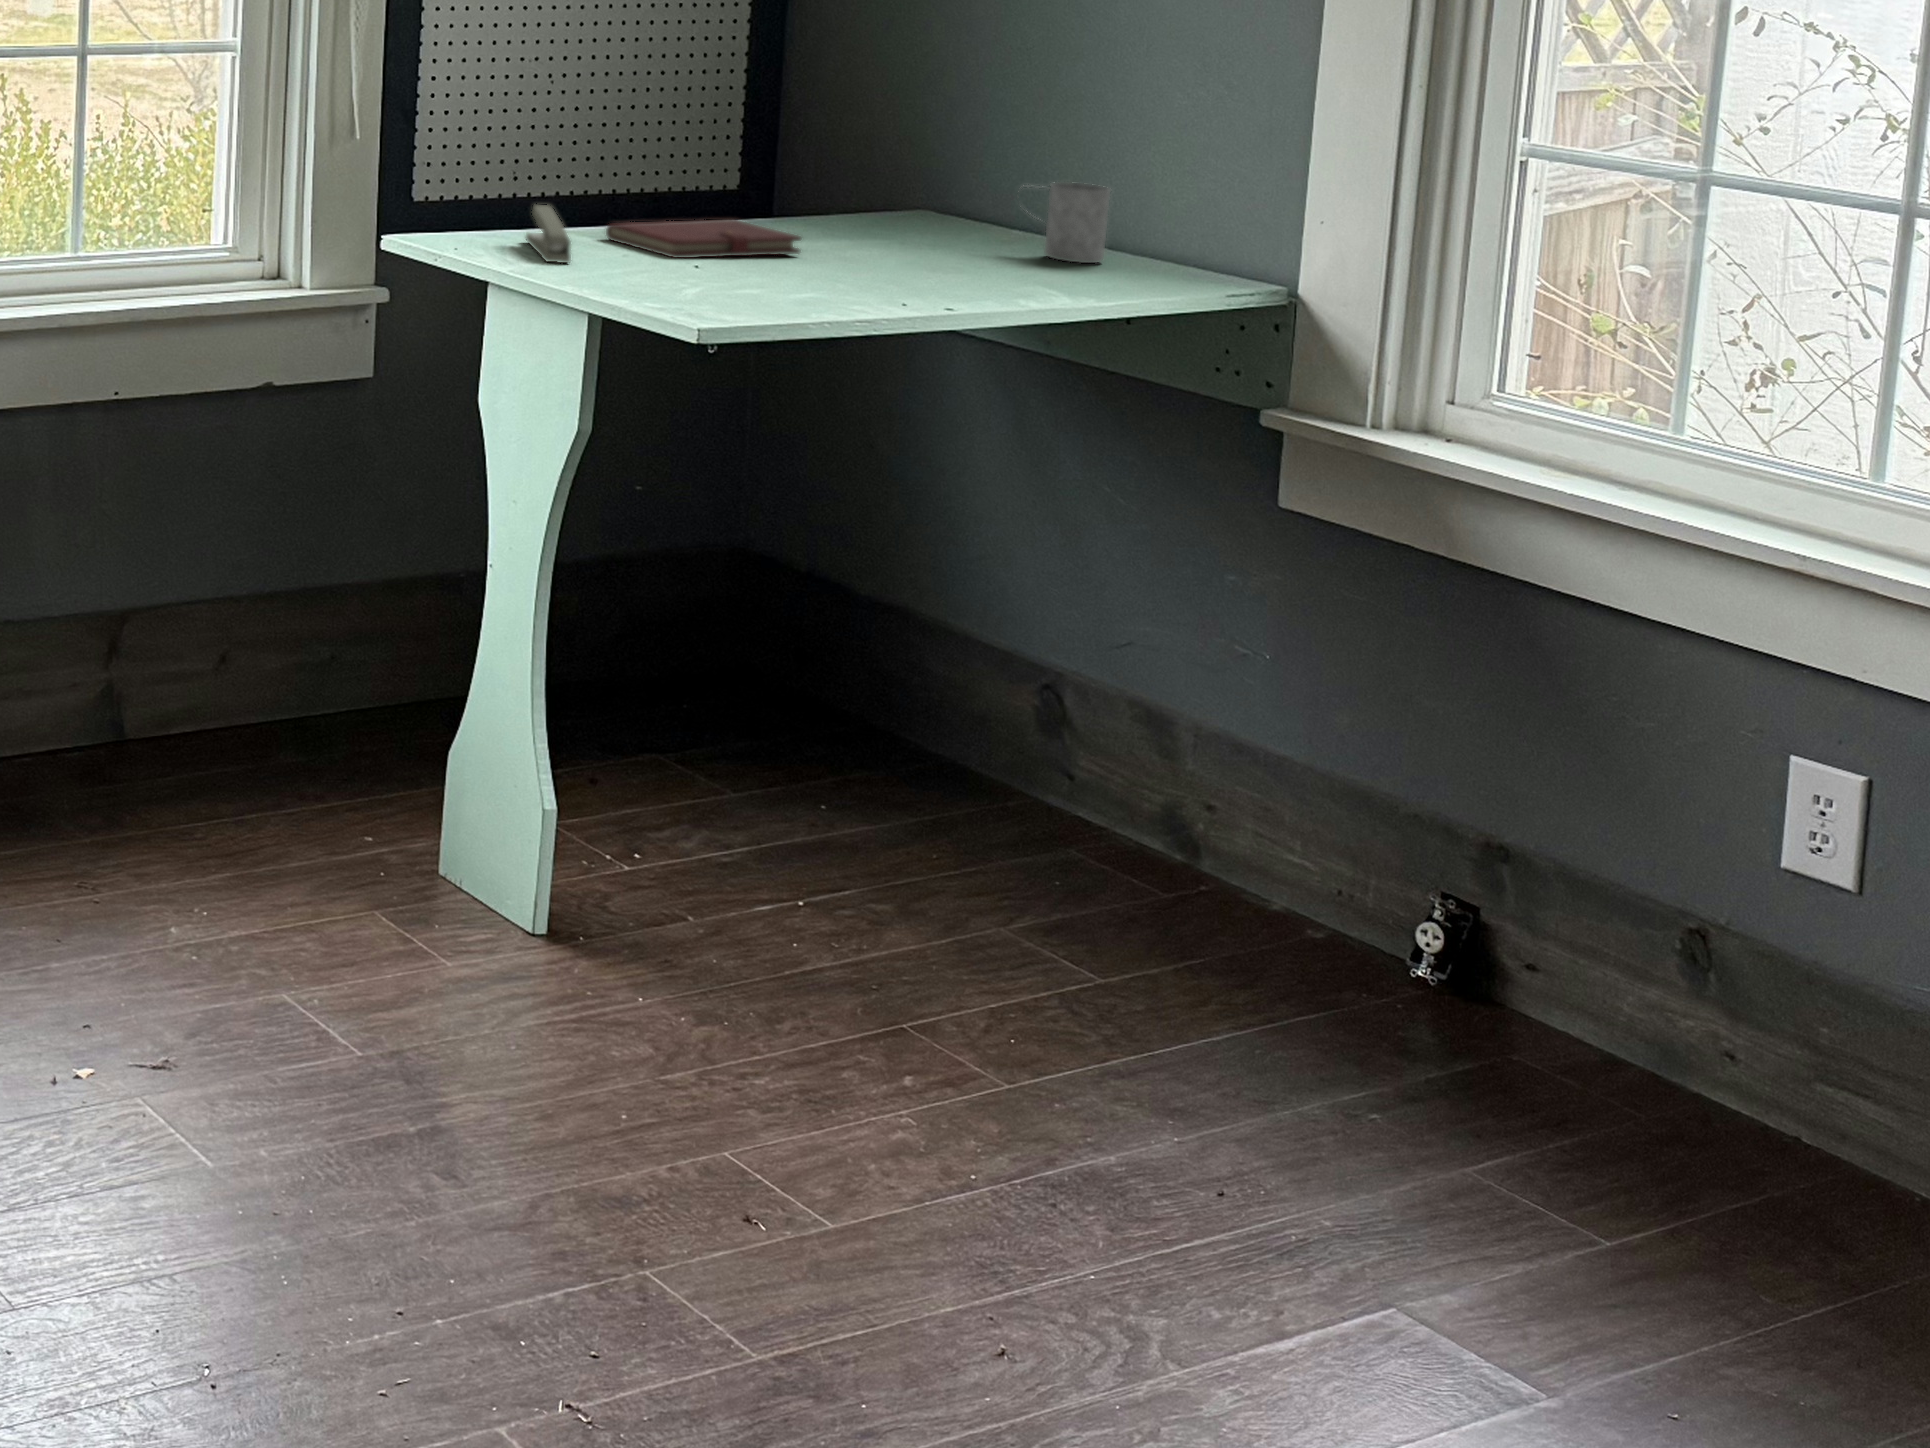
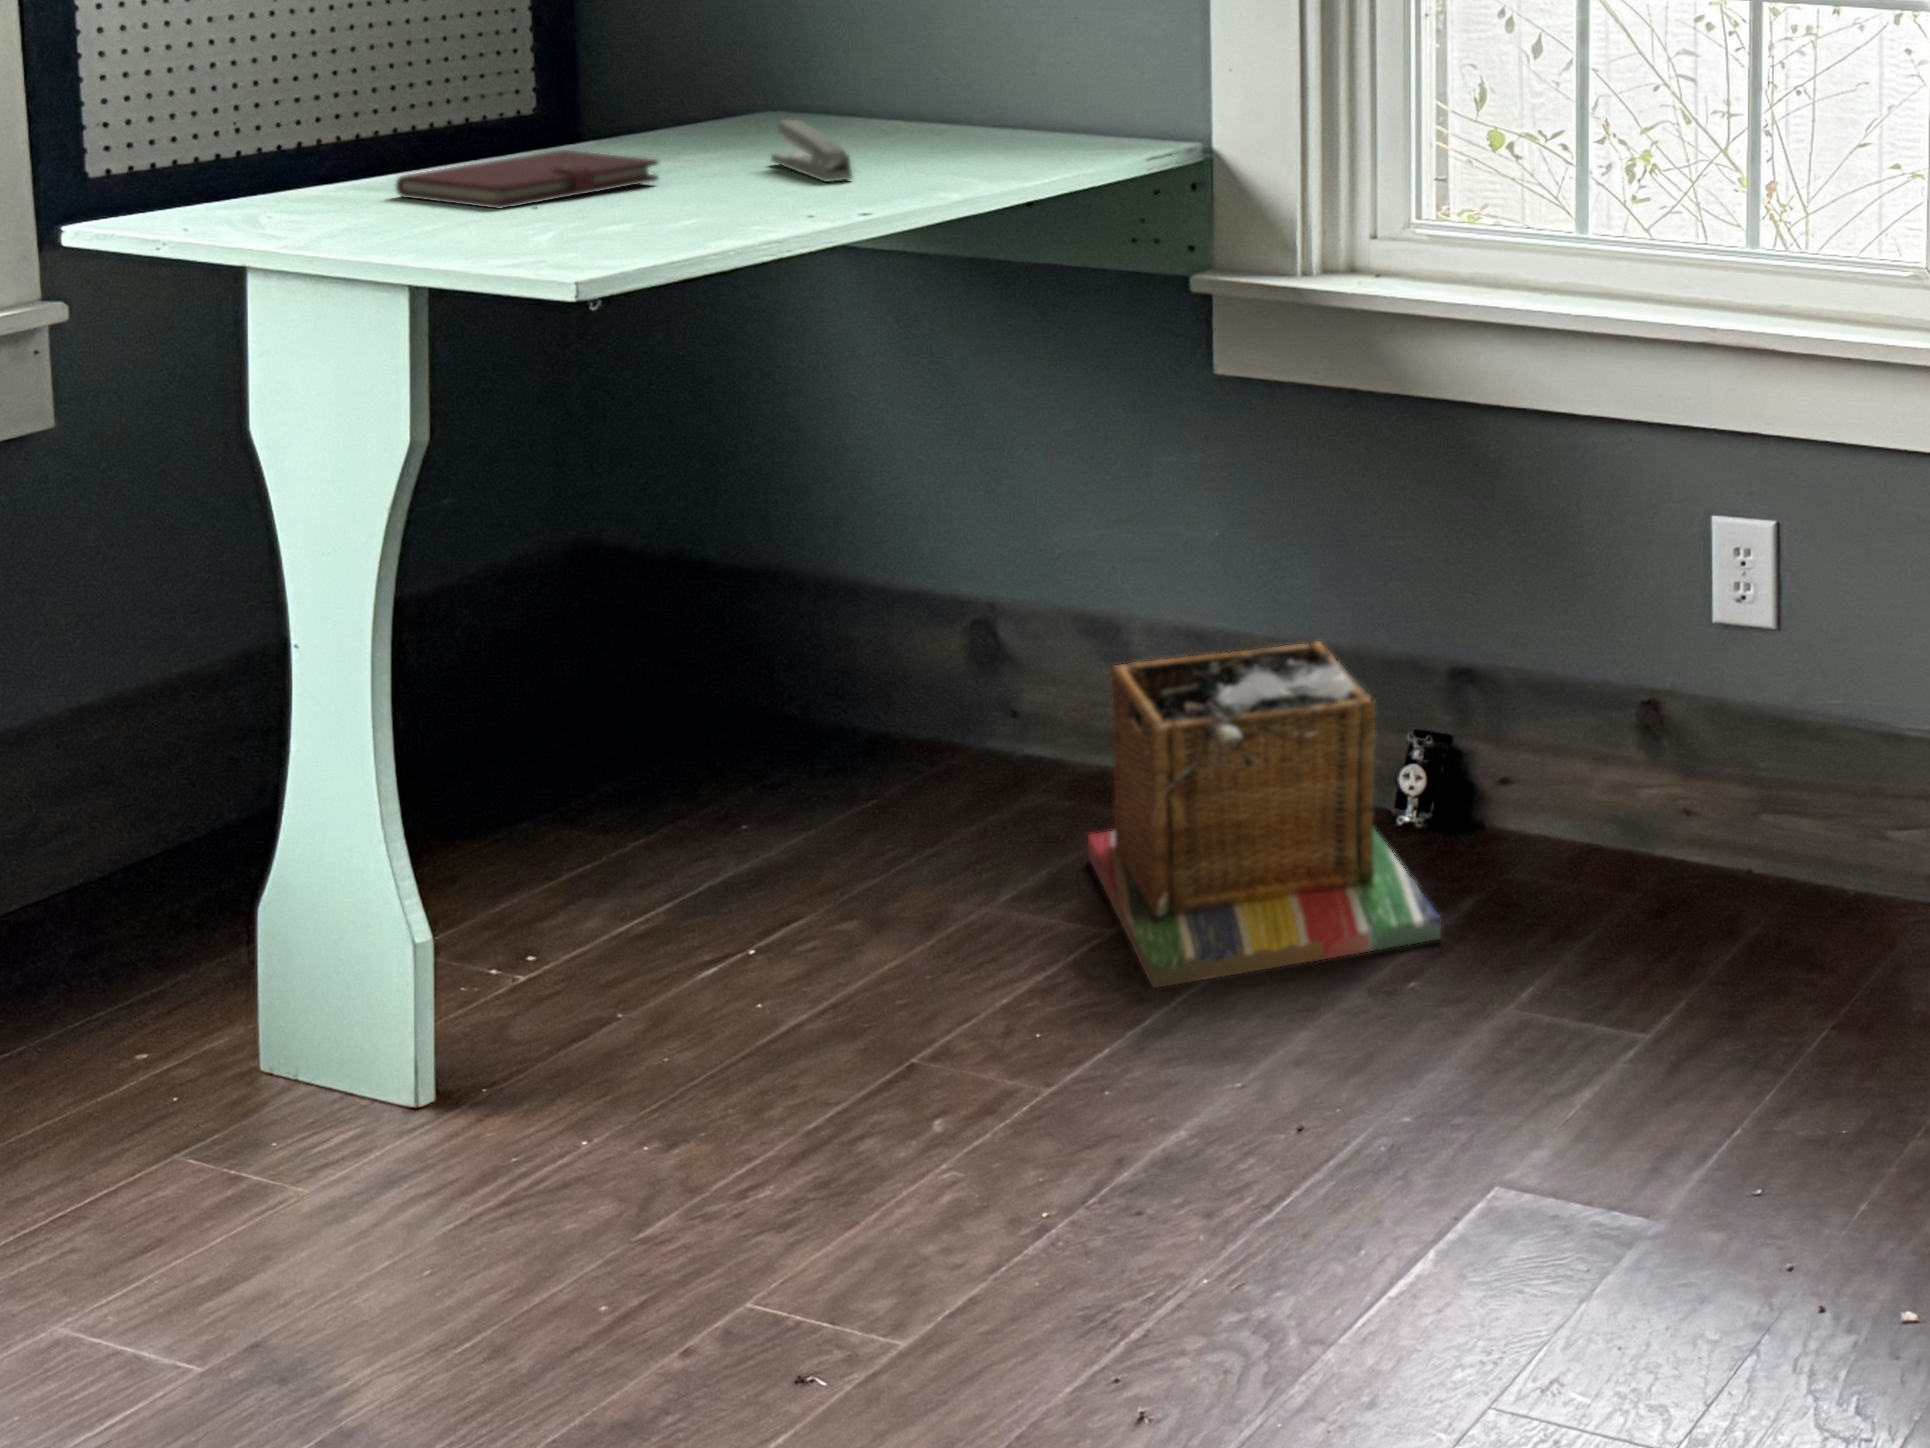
mug: present [1018,182,1110,263] -> none [897,57,1001,146]
stapler: present [526,205,571,263] -> present [771,120,852,182]
laundry basket: none [1097,749,1420,1091] -> present [1088,641,1441,988]

